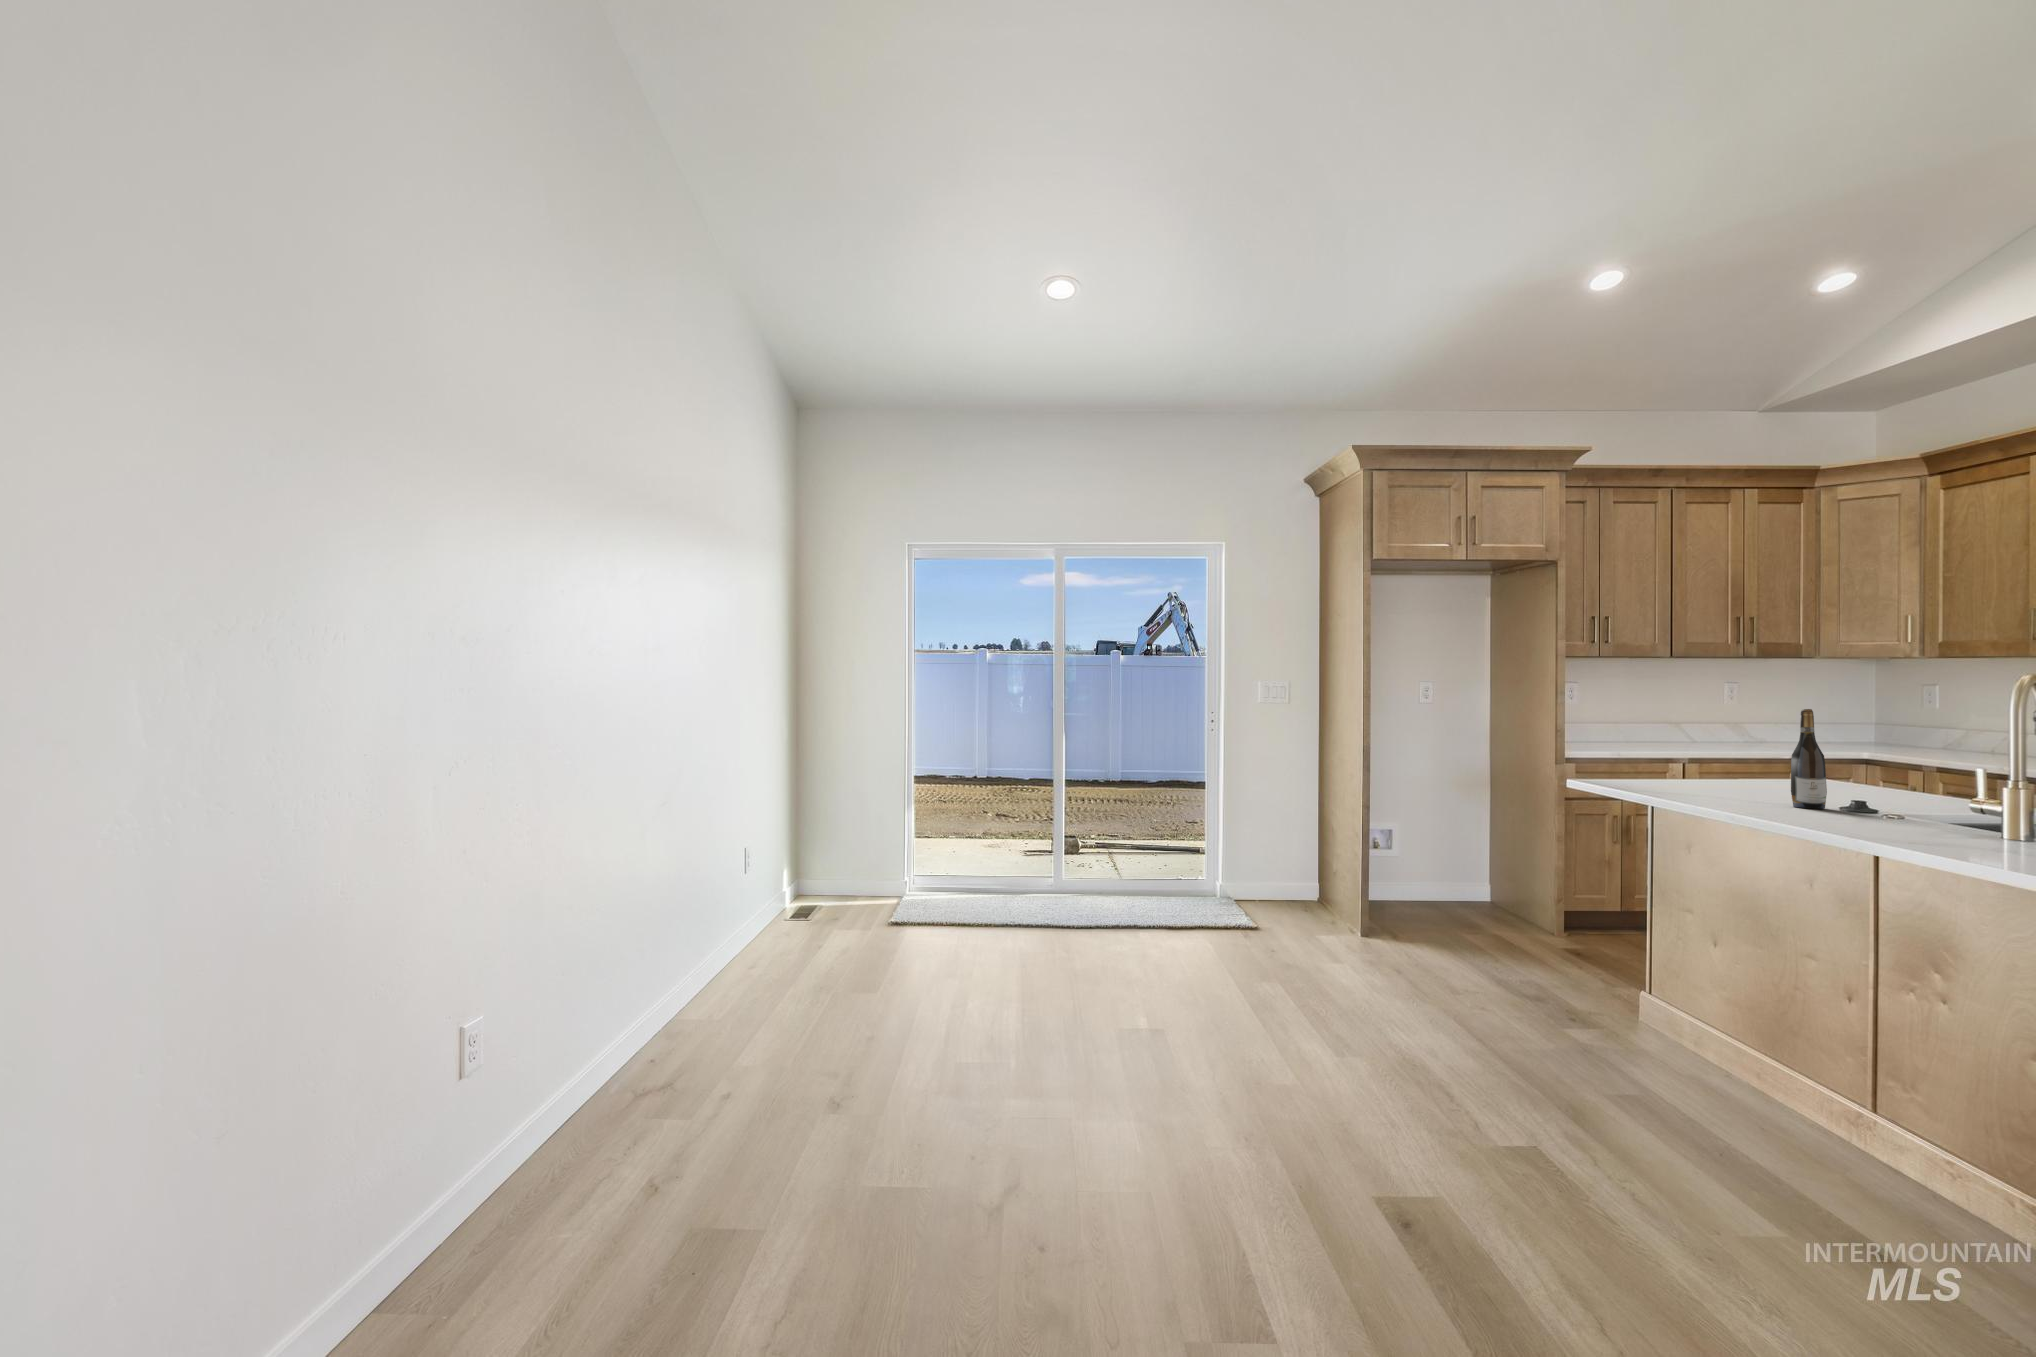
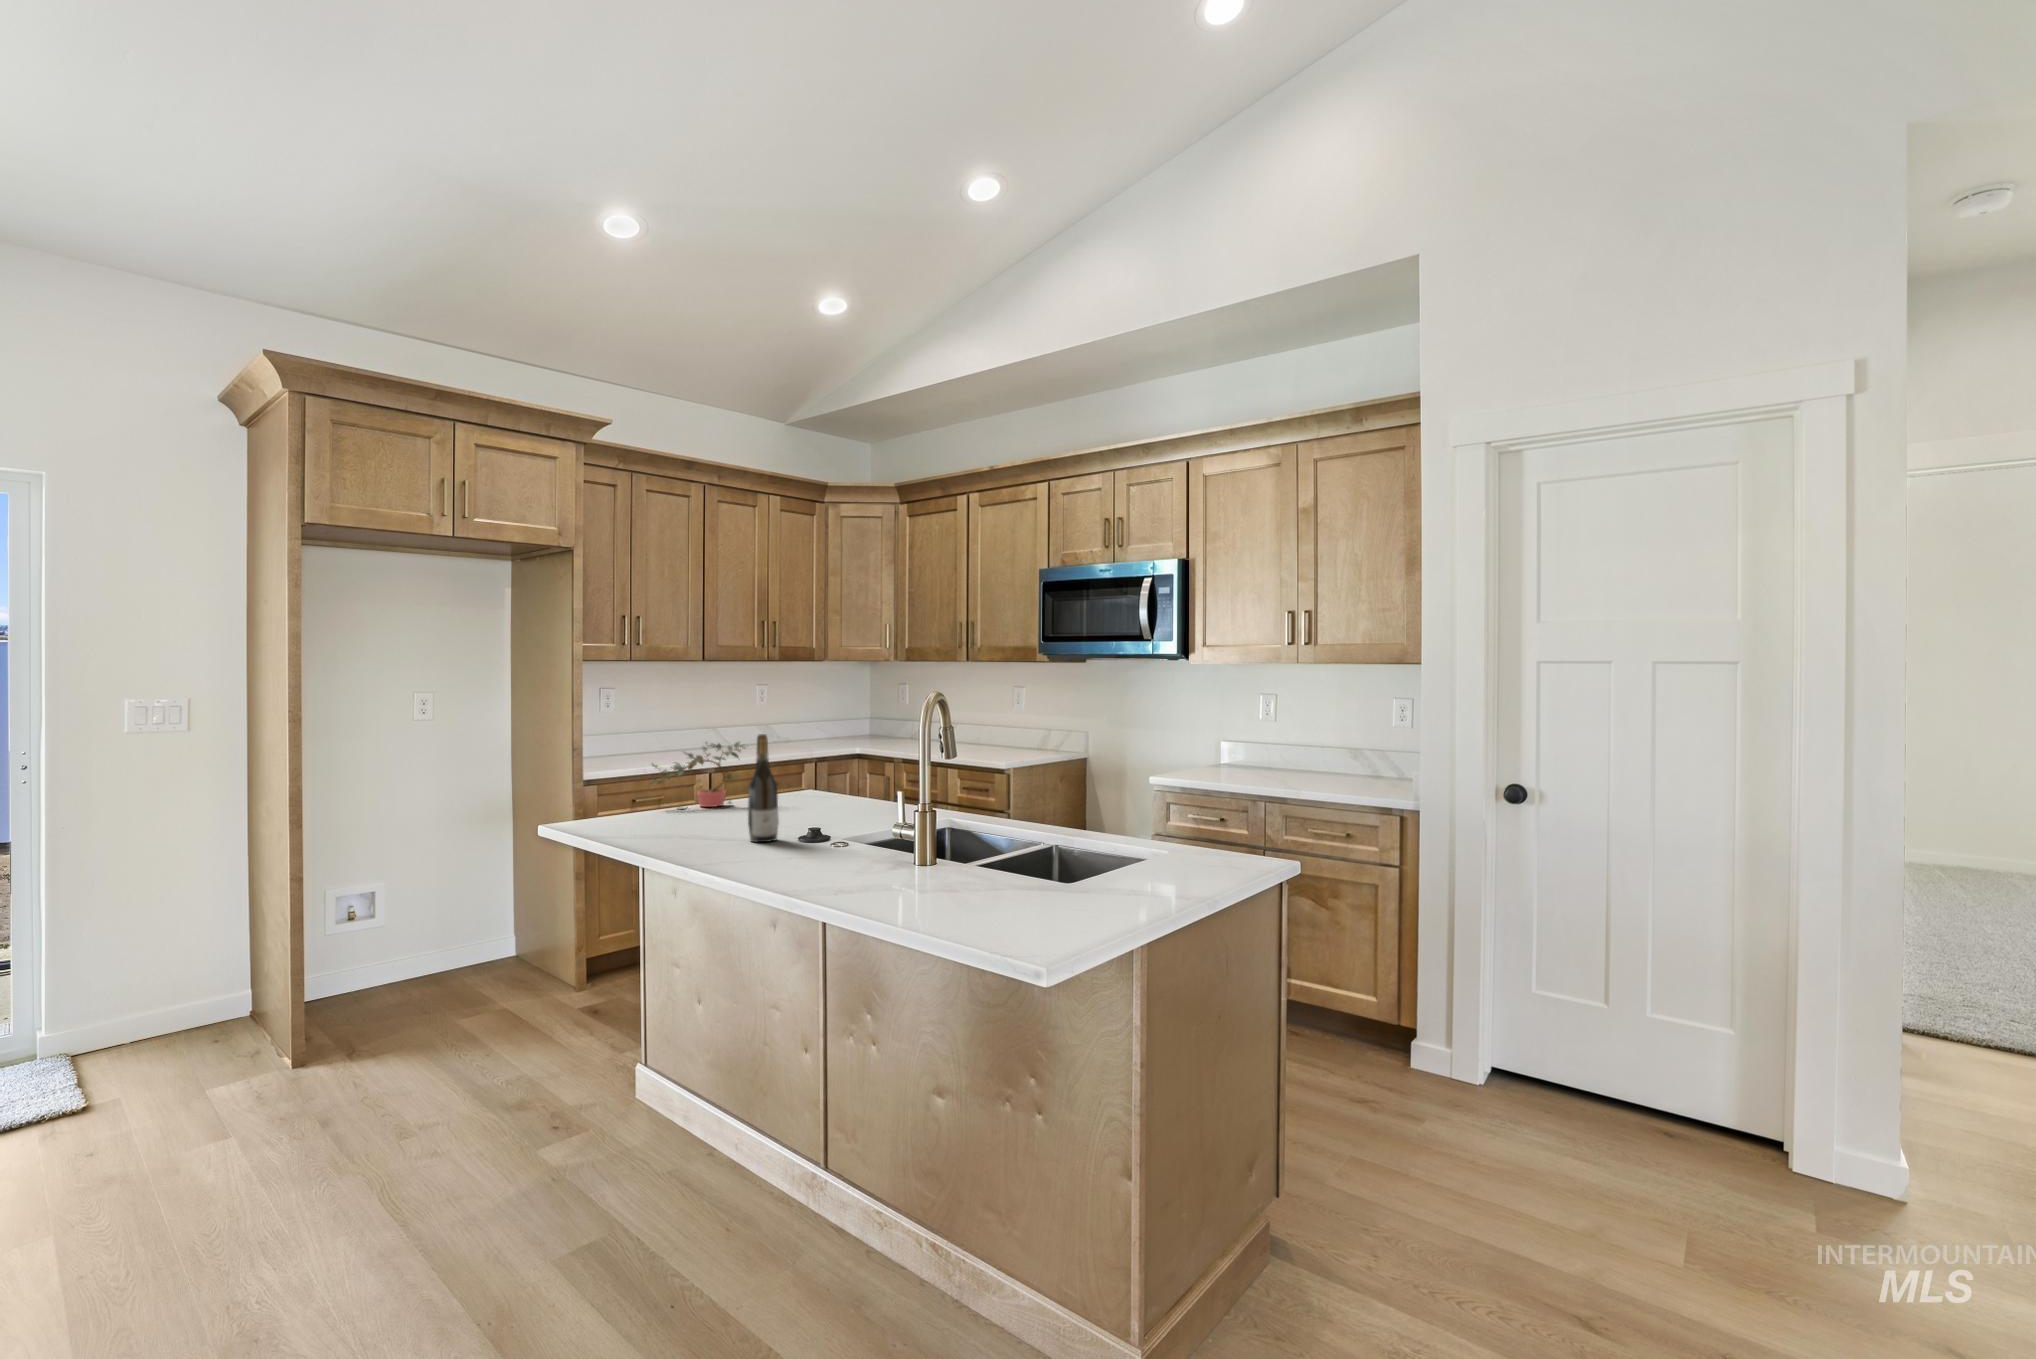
potted plant: none [1651,724,1757,784] -> present [651,742,744,809]

